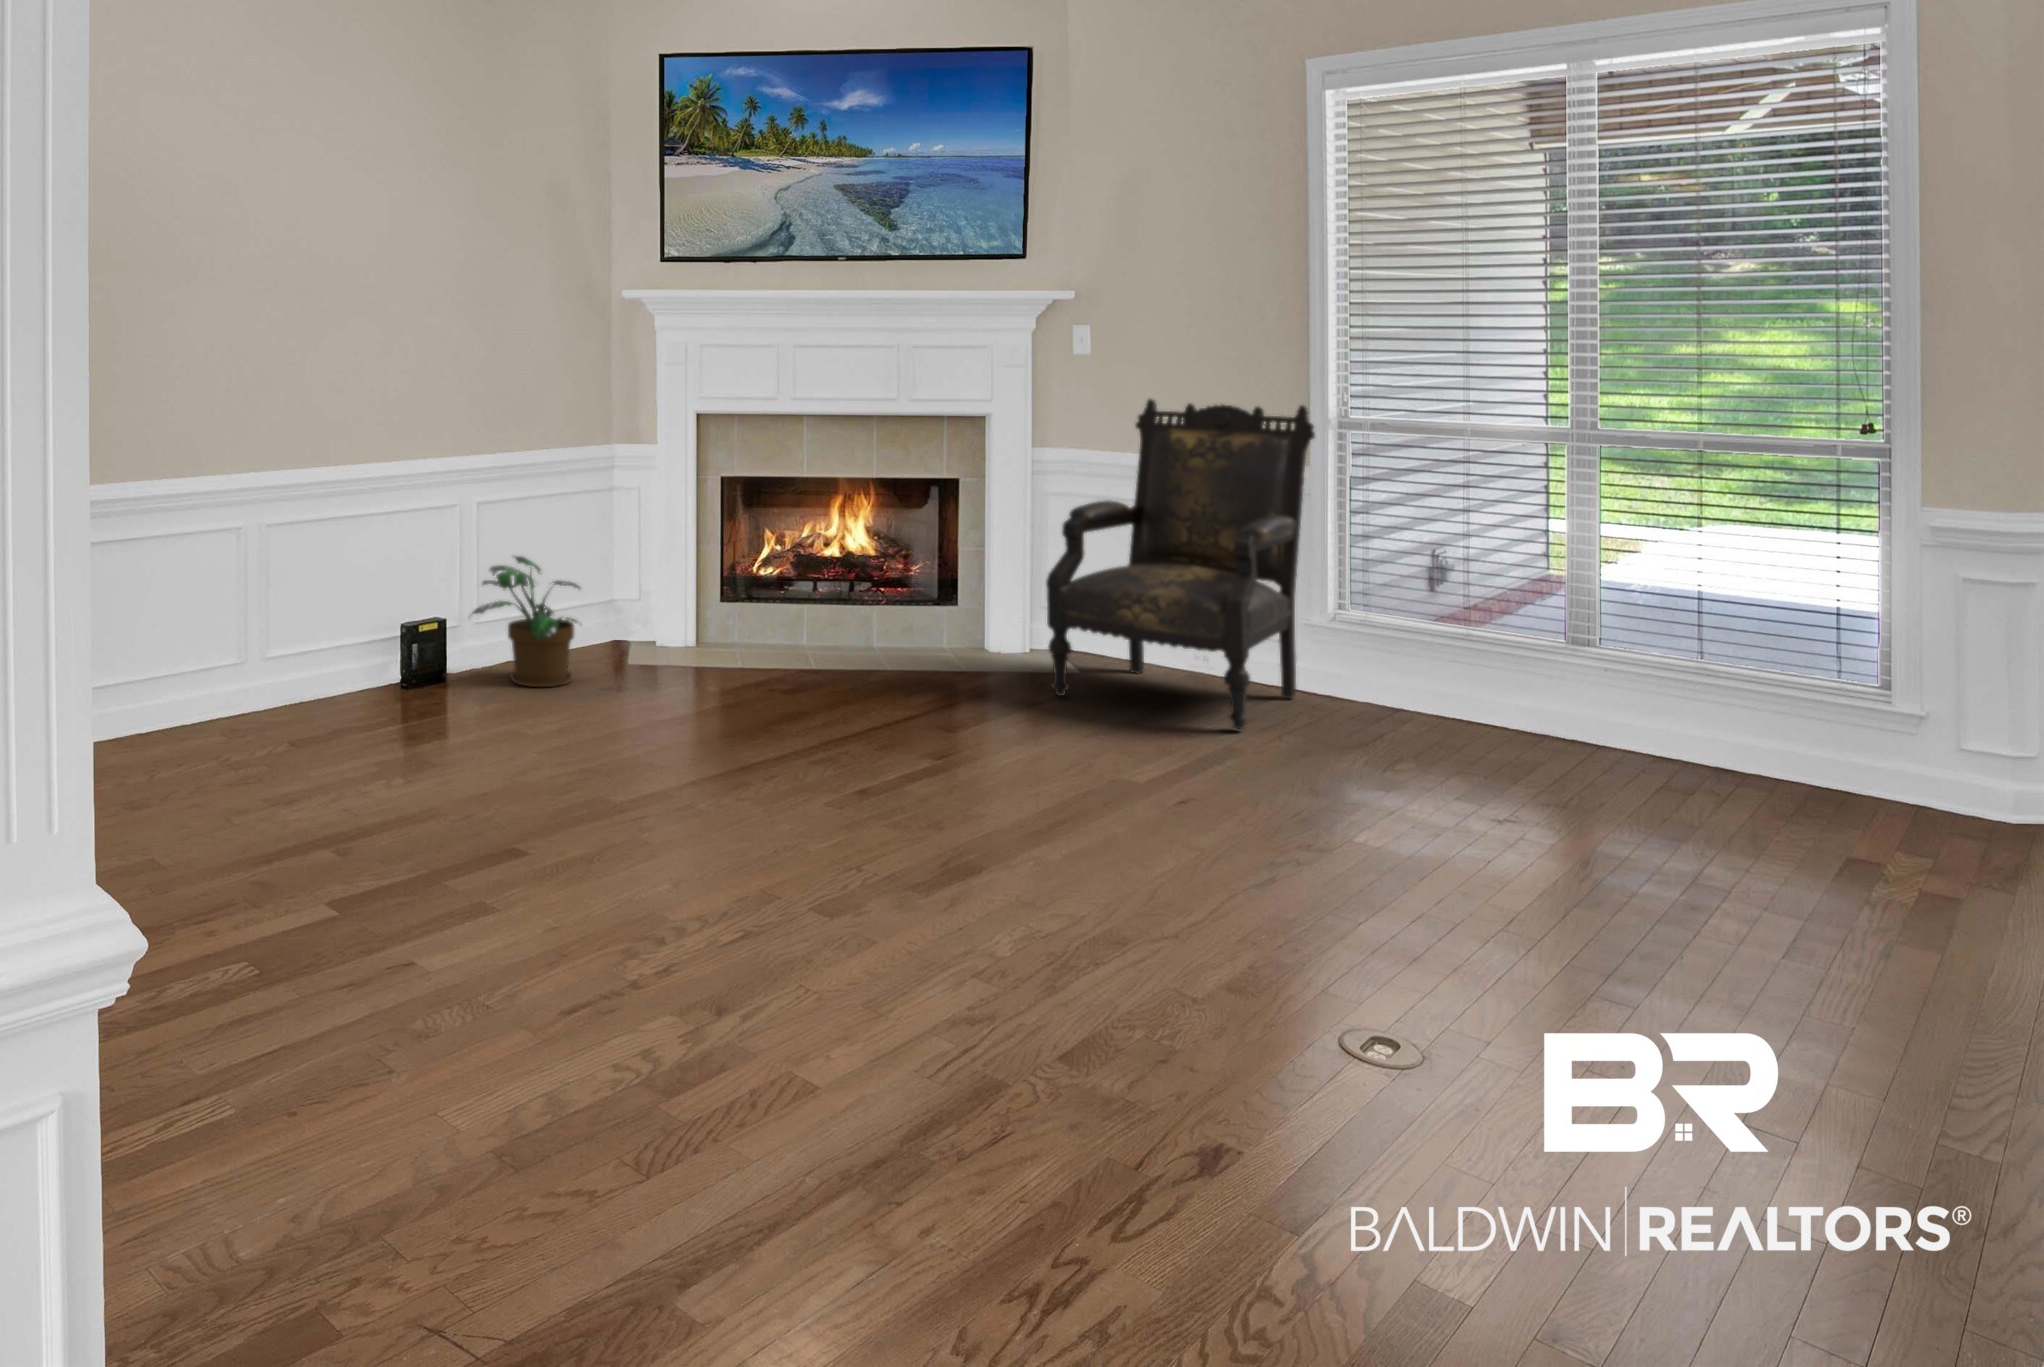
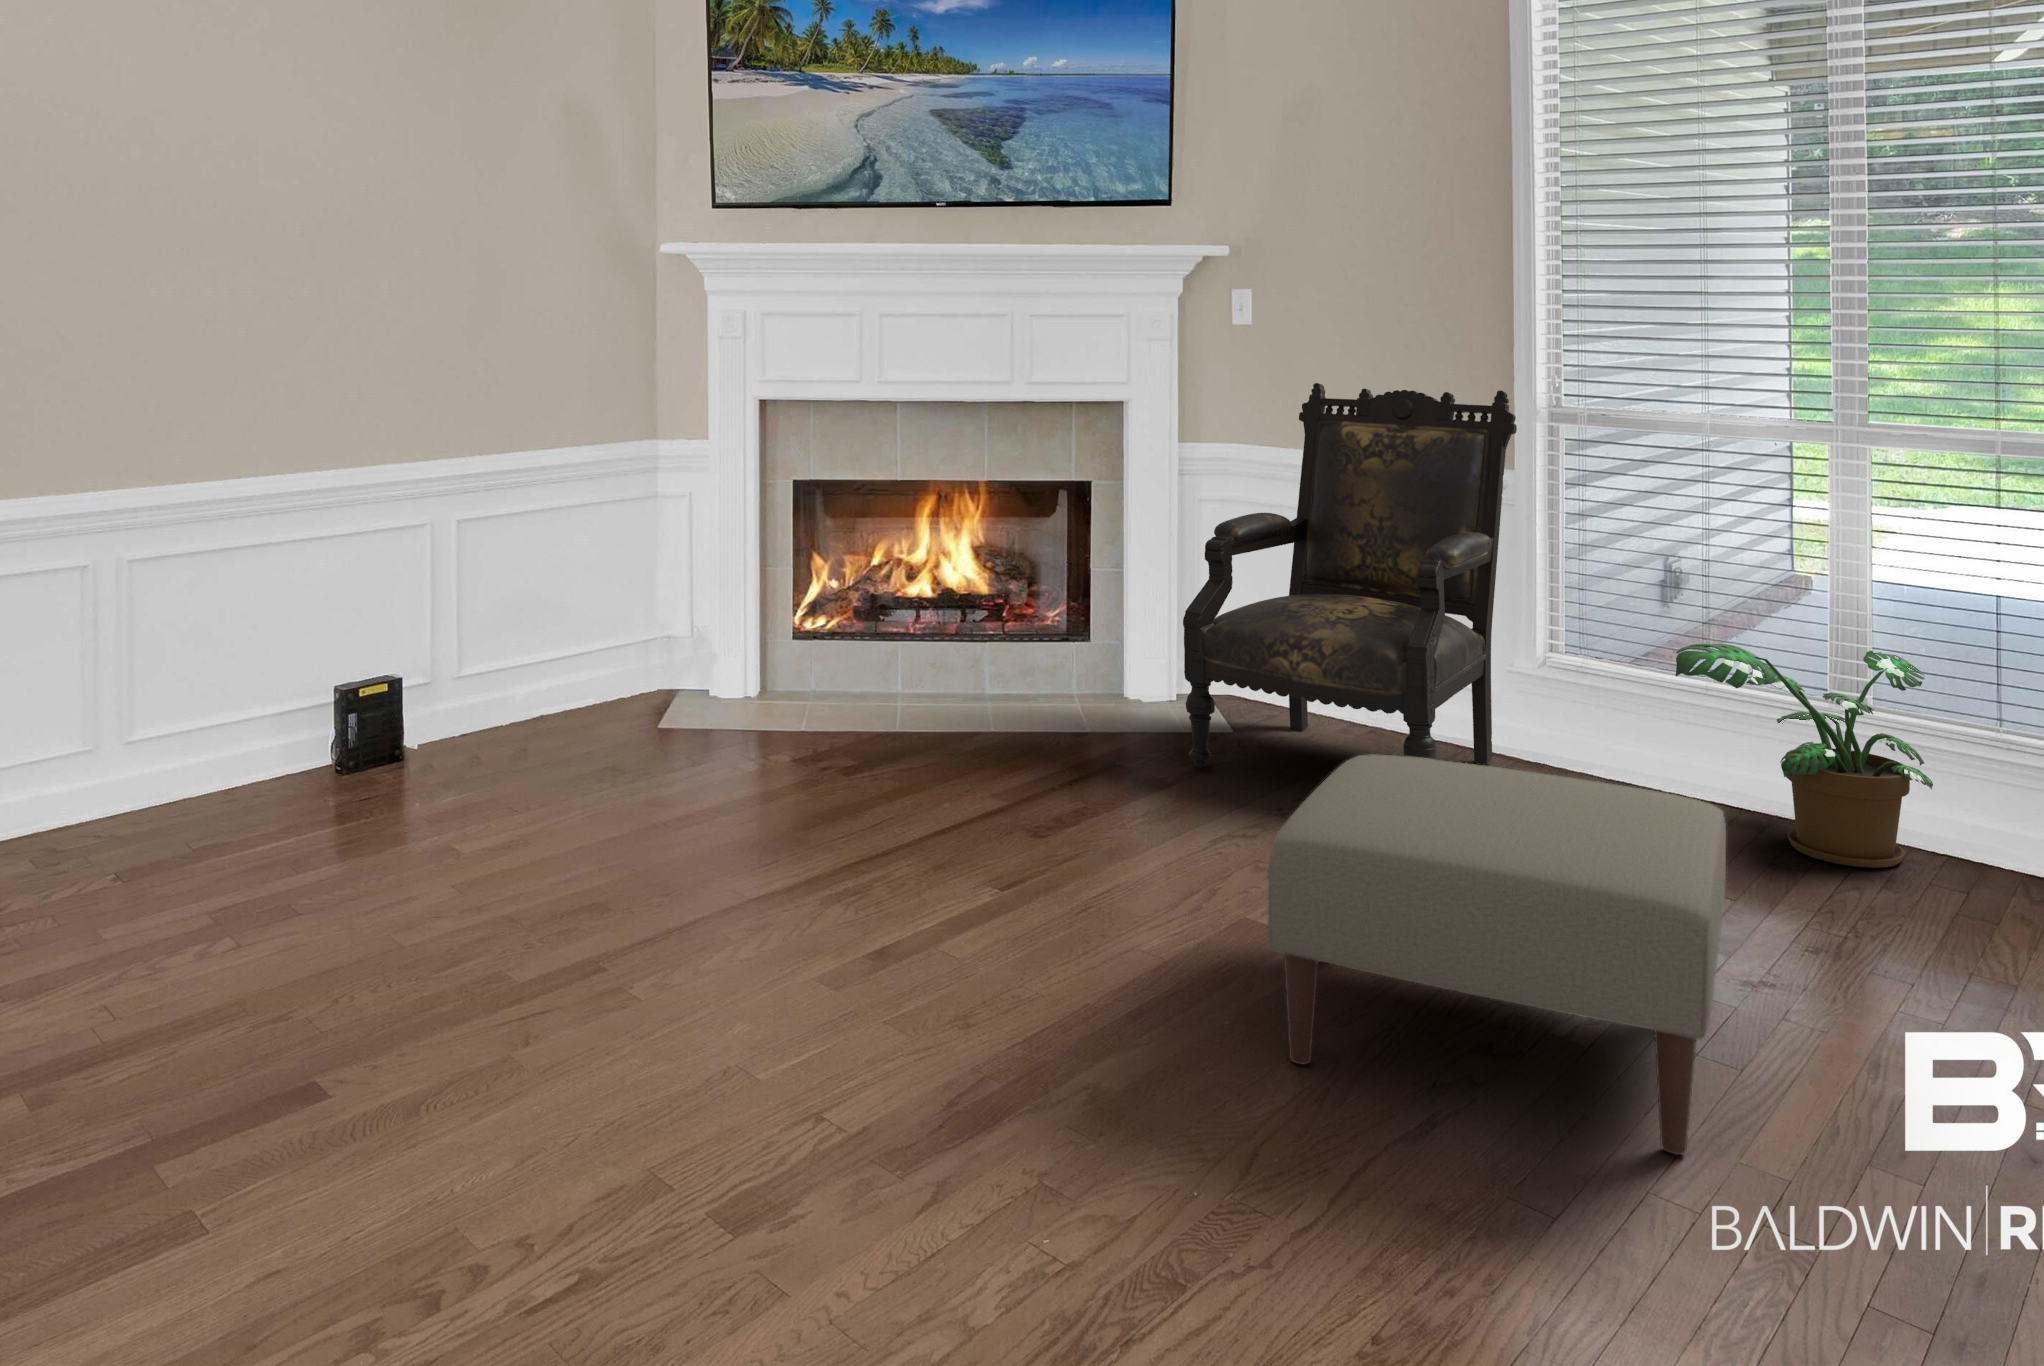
potted plant: present [472,555,581,687] -> present [1676,644,1933,868]
ottoman: none [1130,669,1464,921] -> present [1268,754,1726,1155]

